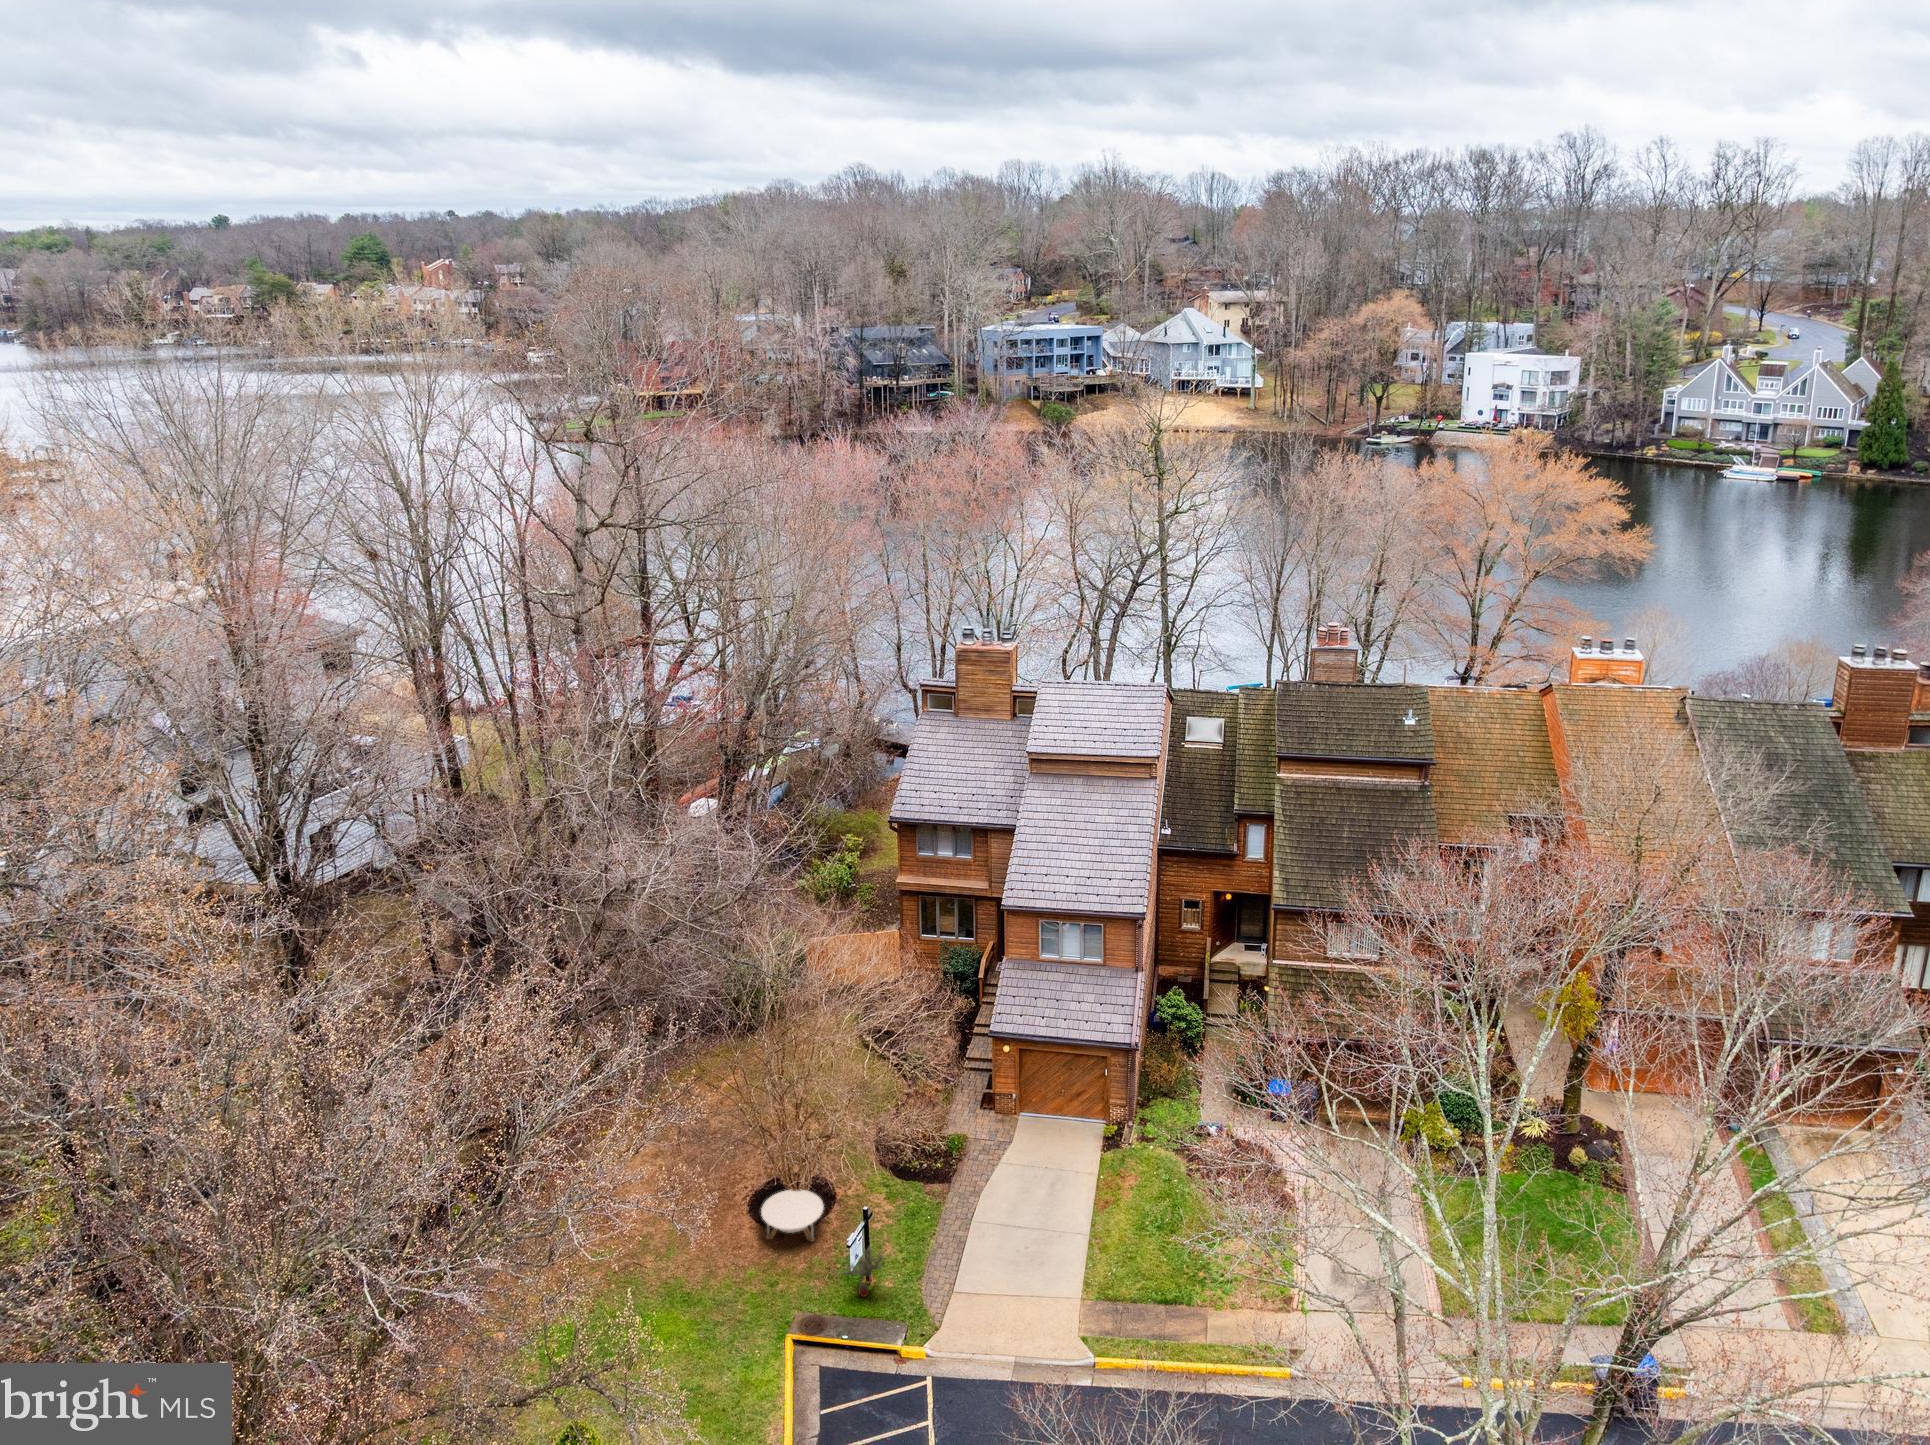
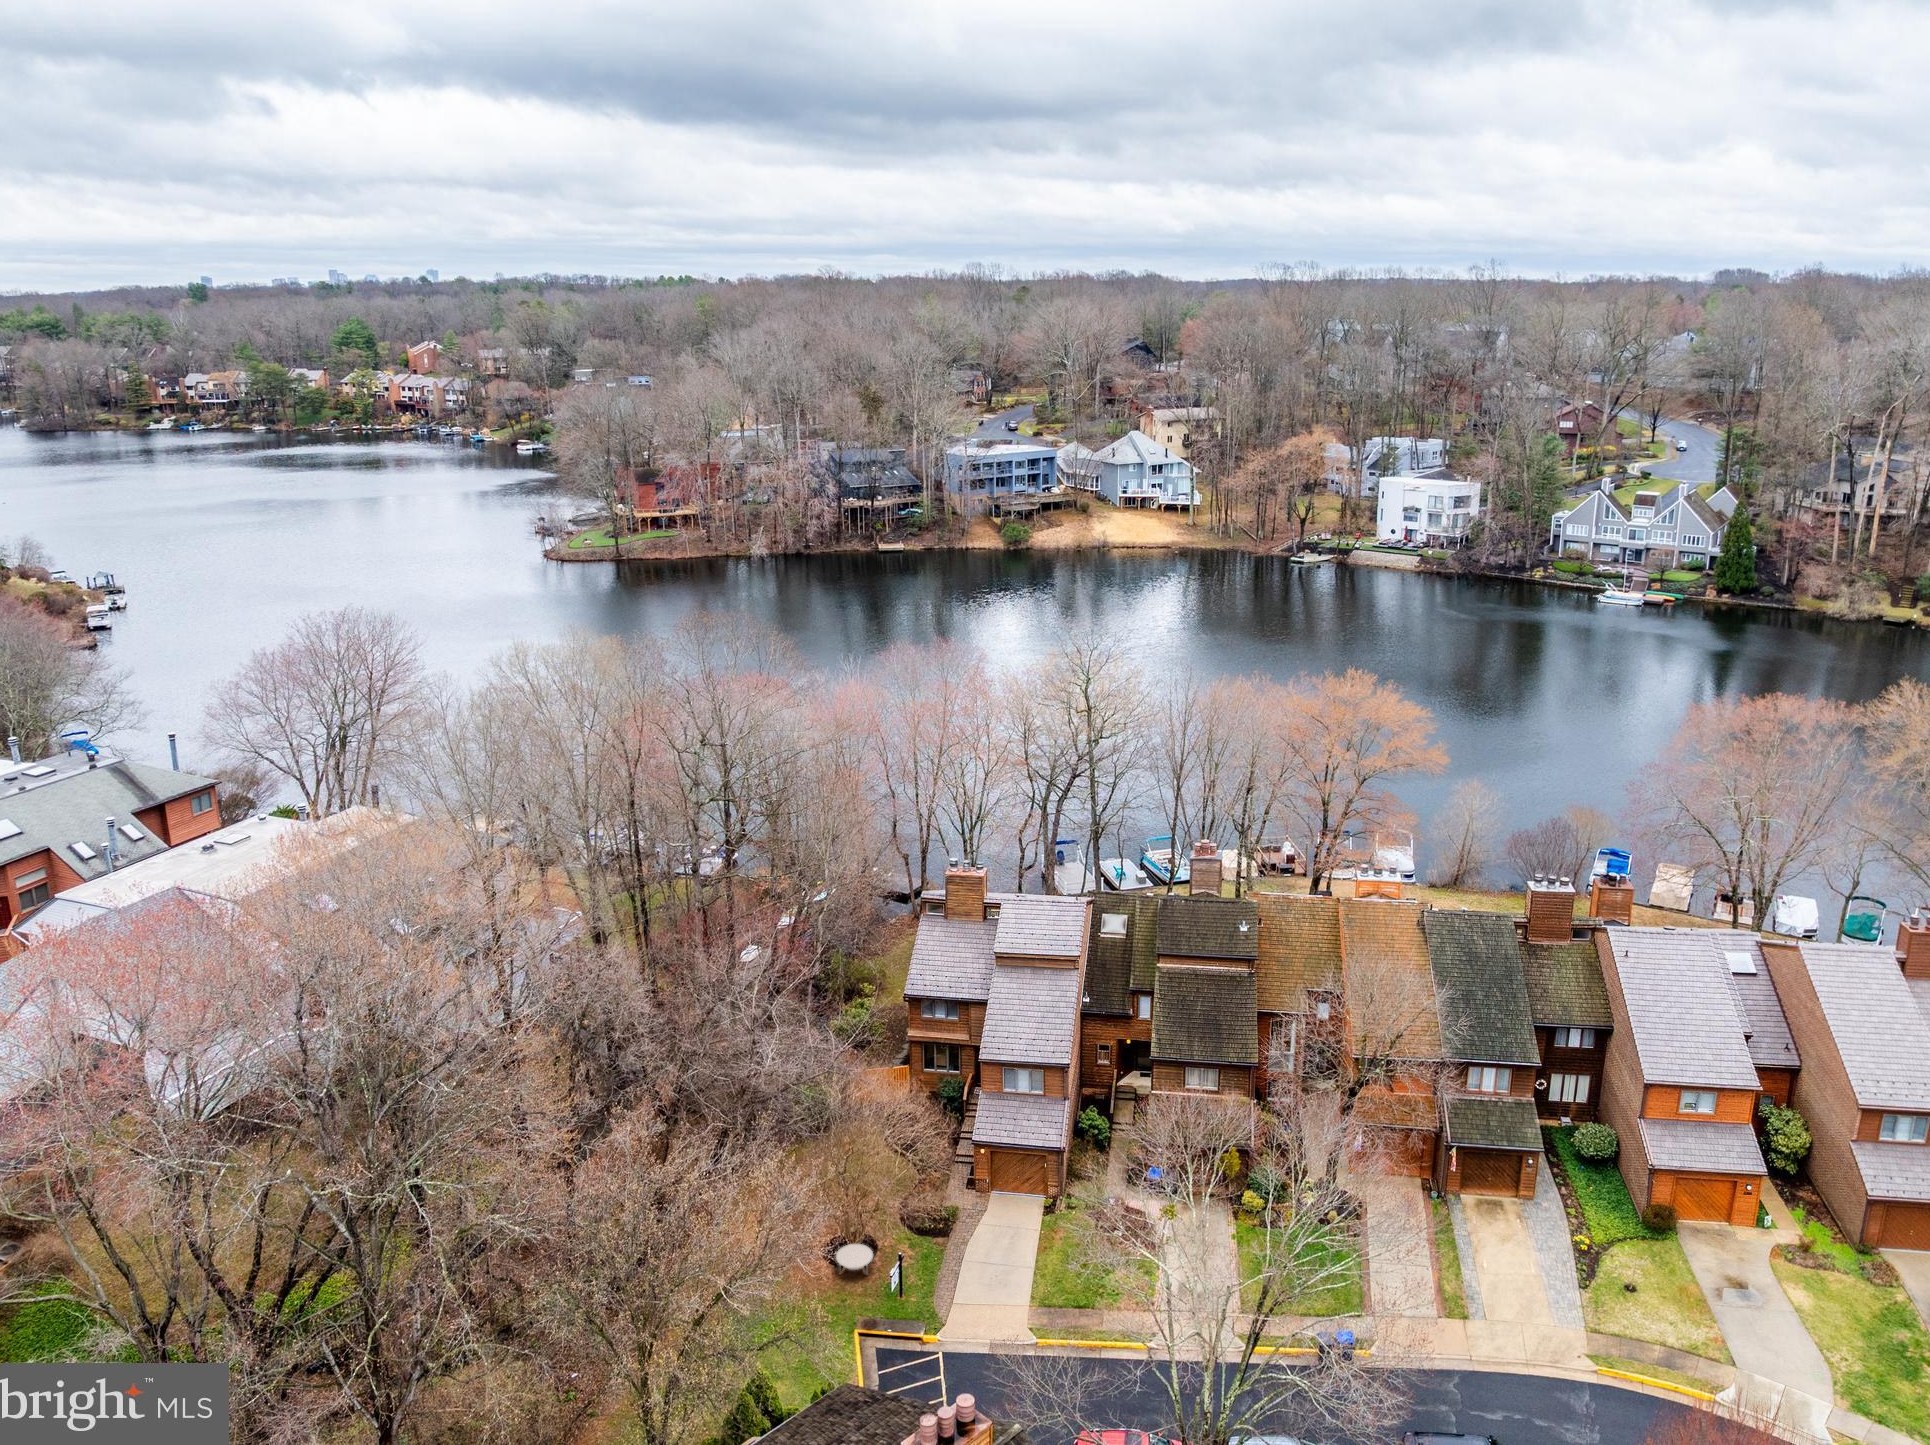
potted tree: present [843,1246,884,1297] -> none [887,1277,912,1308]

